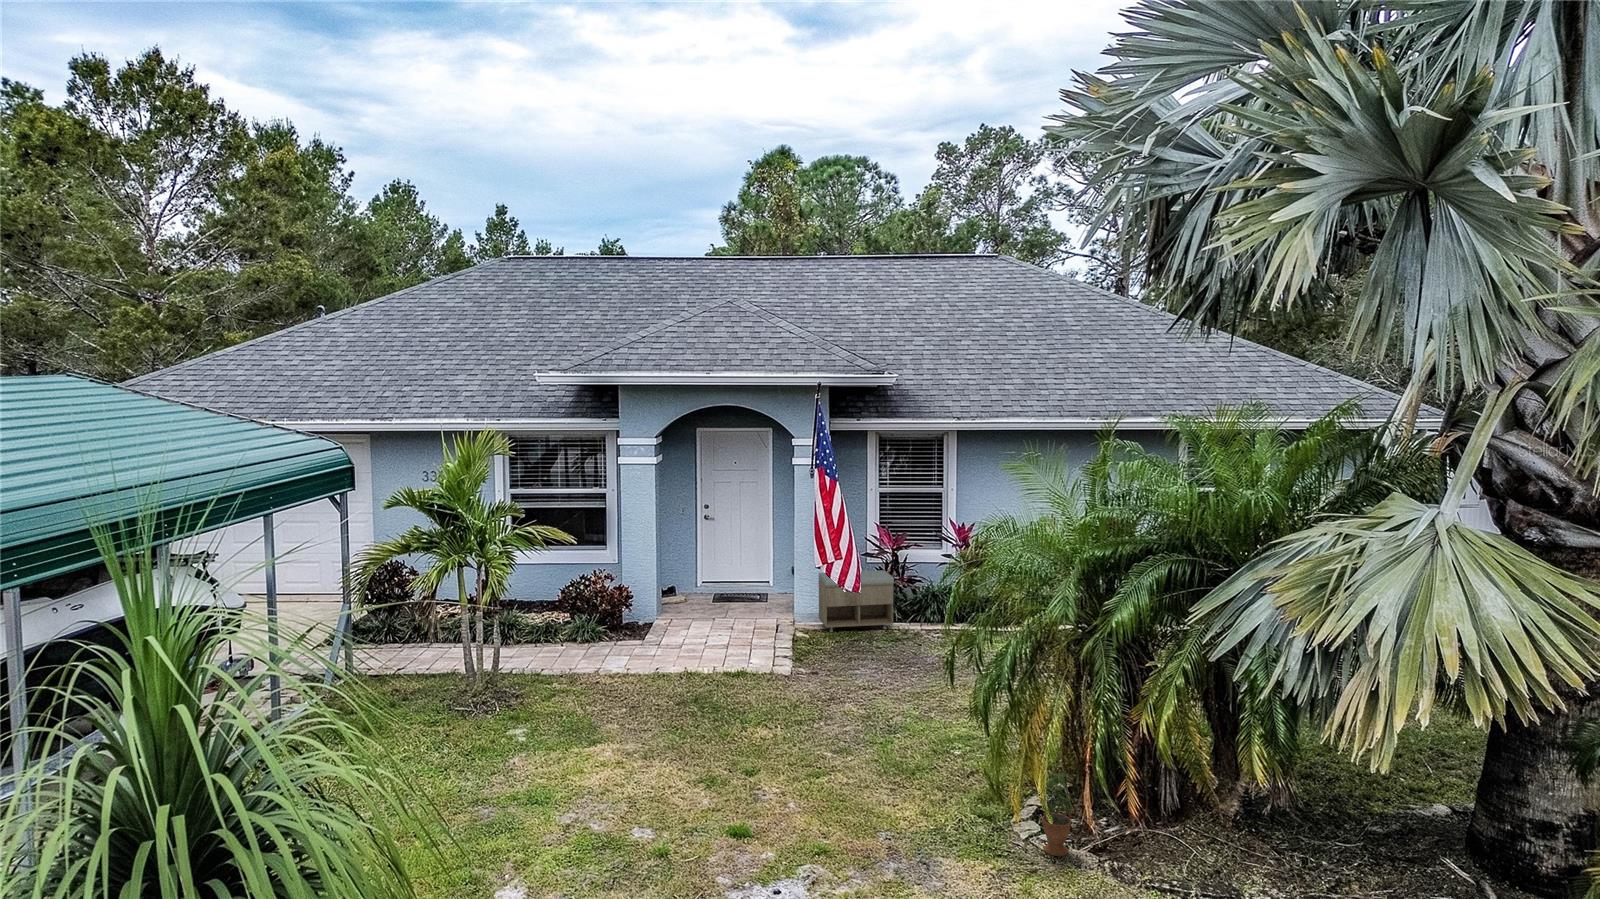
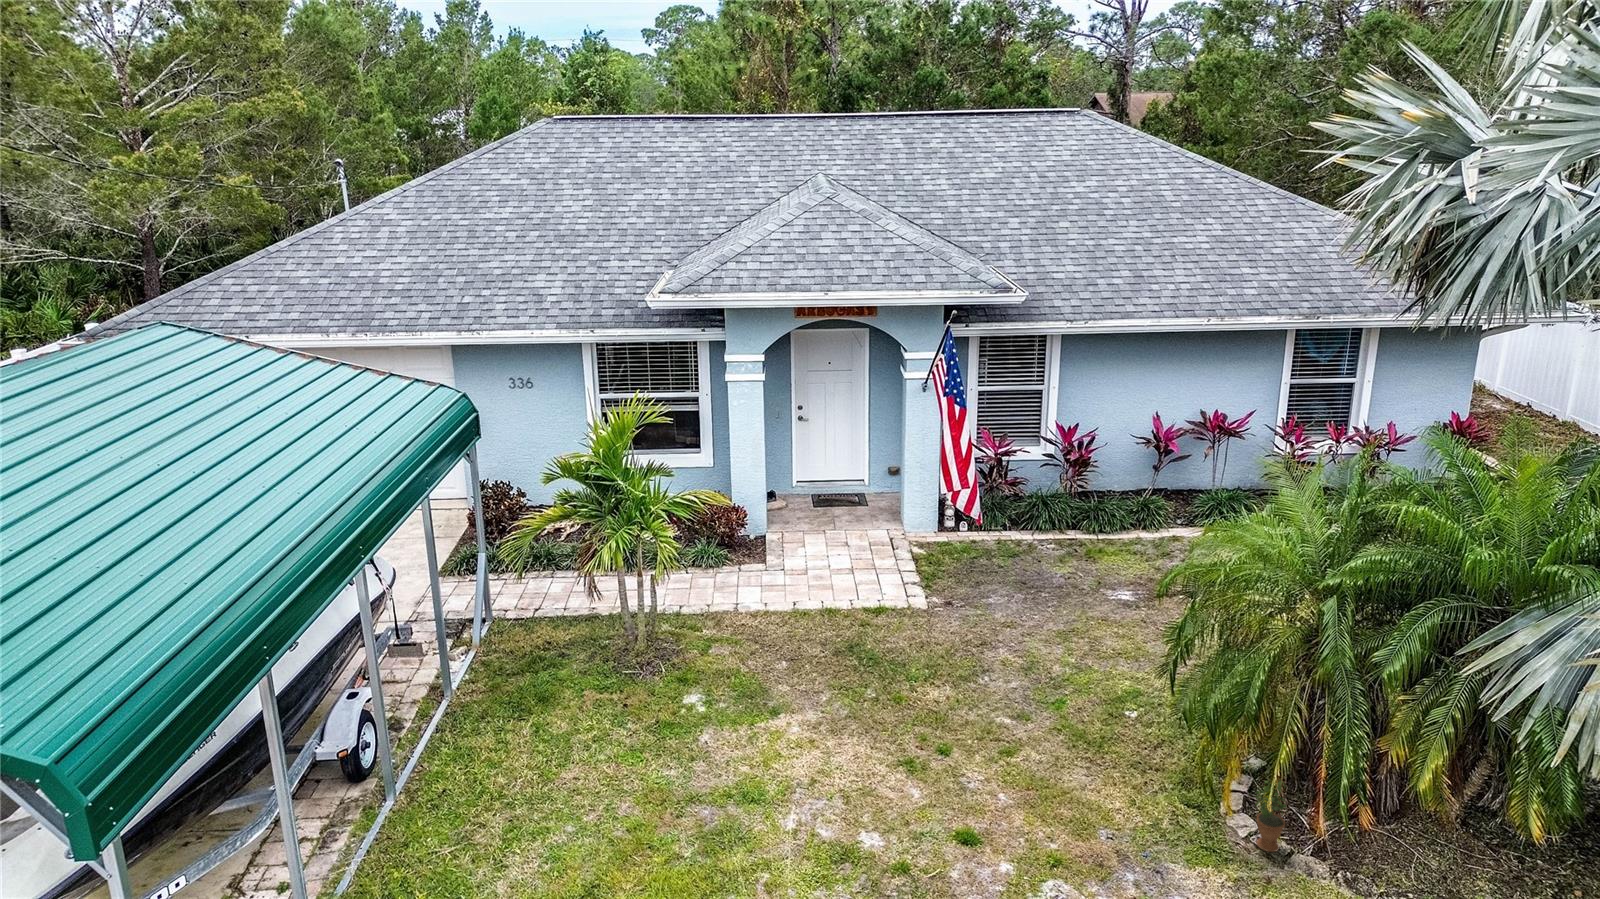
storage bench: present [819,570,894,632] -> none [928,480,1008,545]

